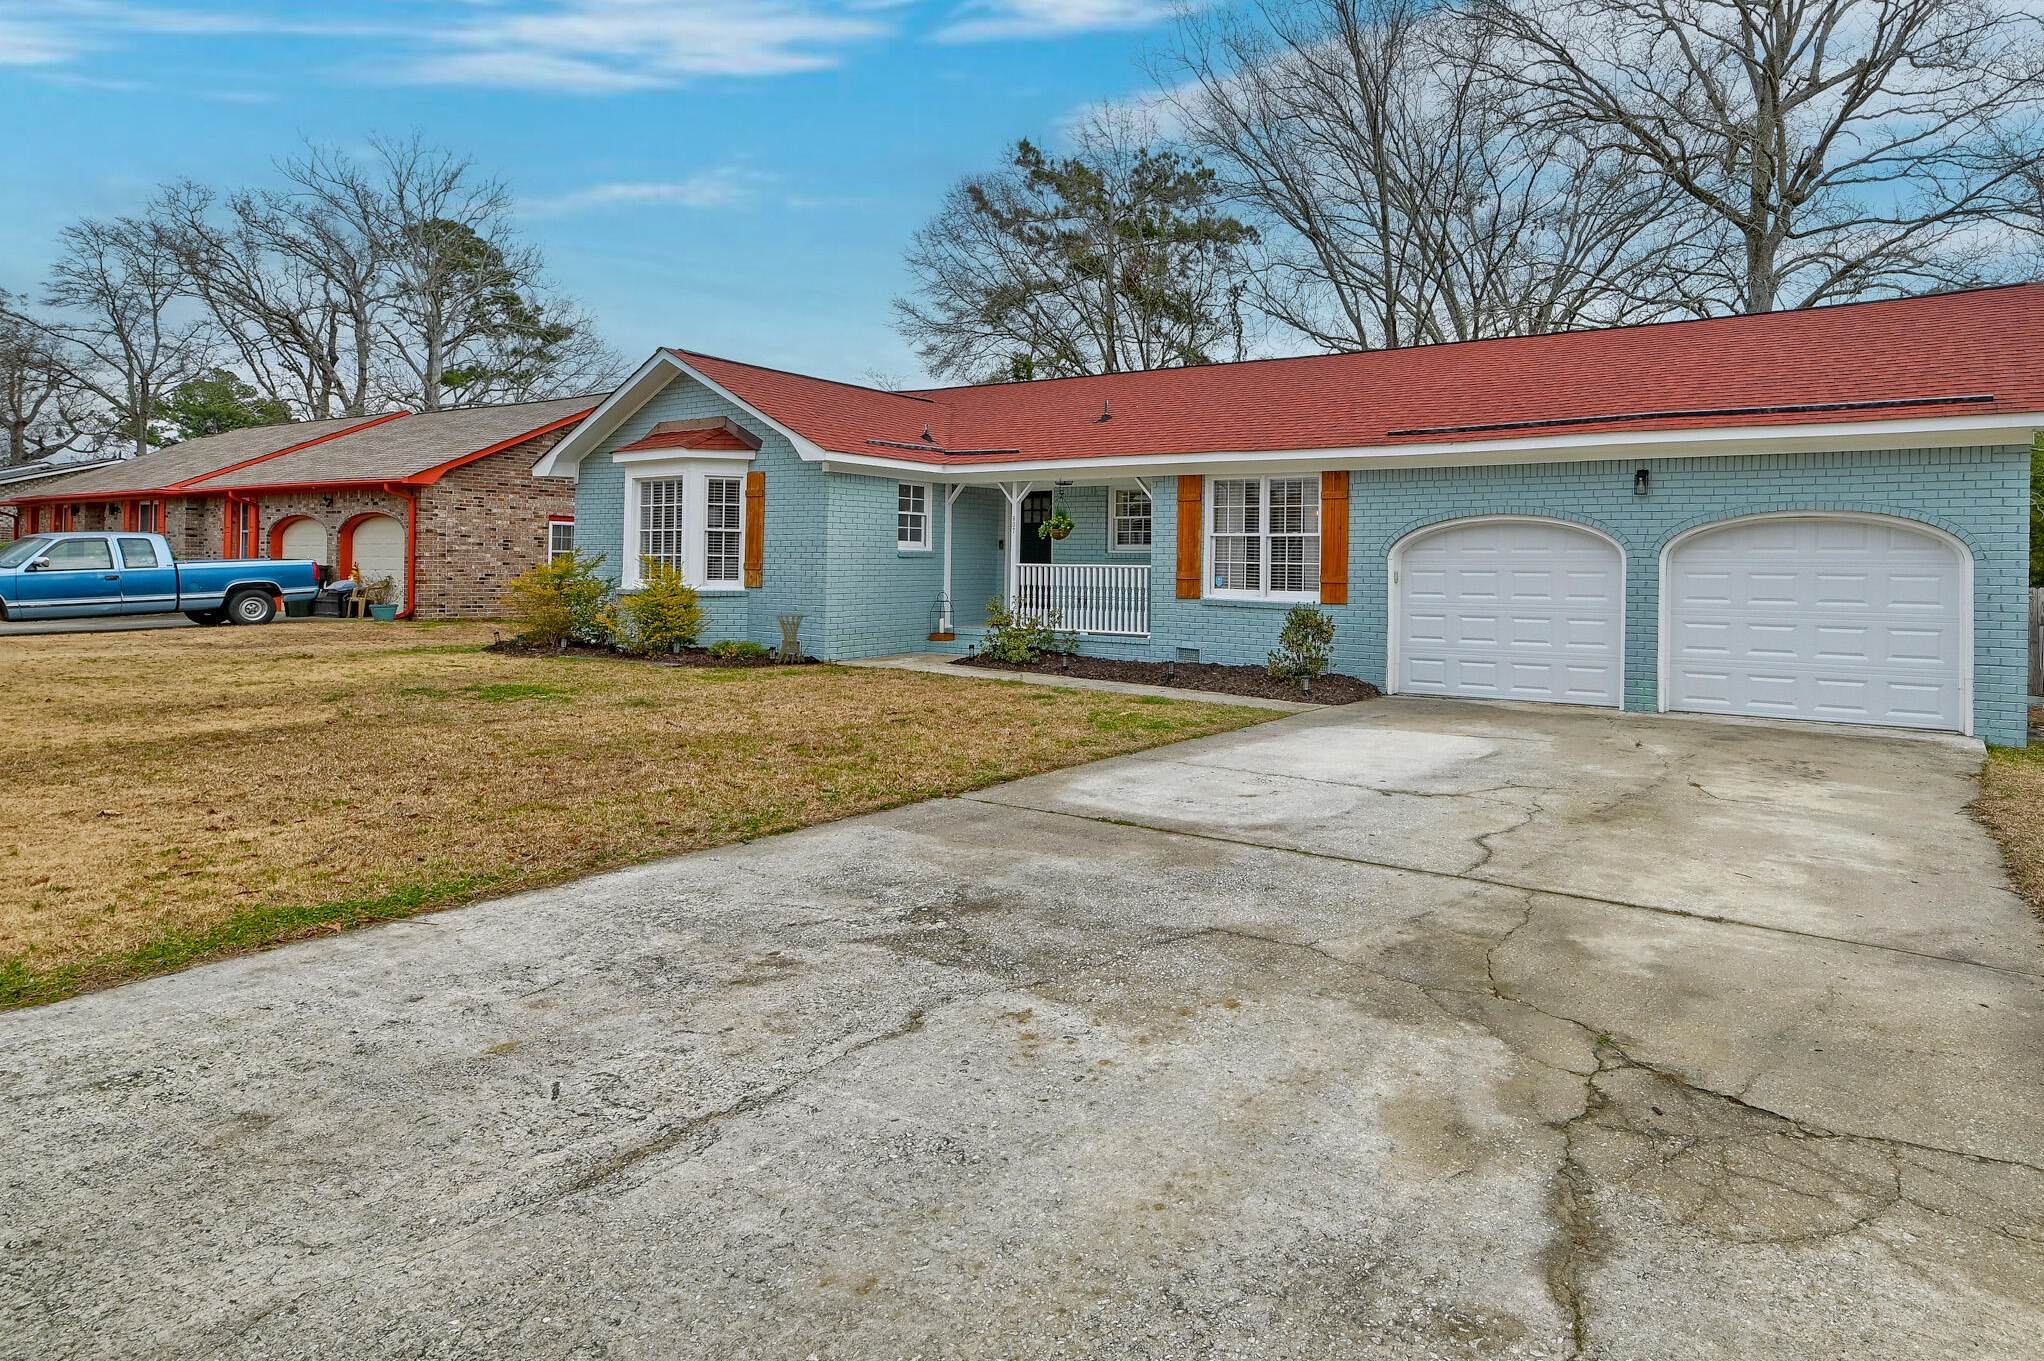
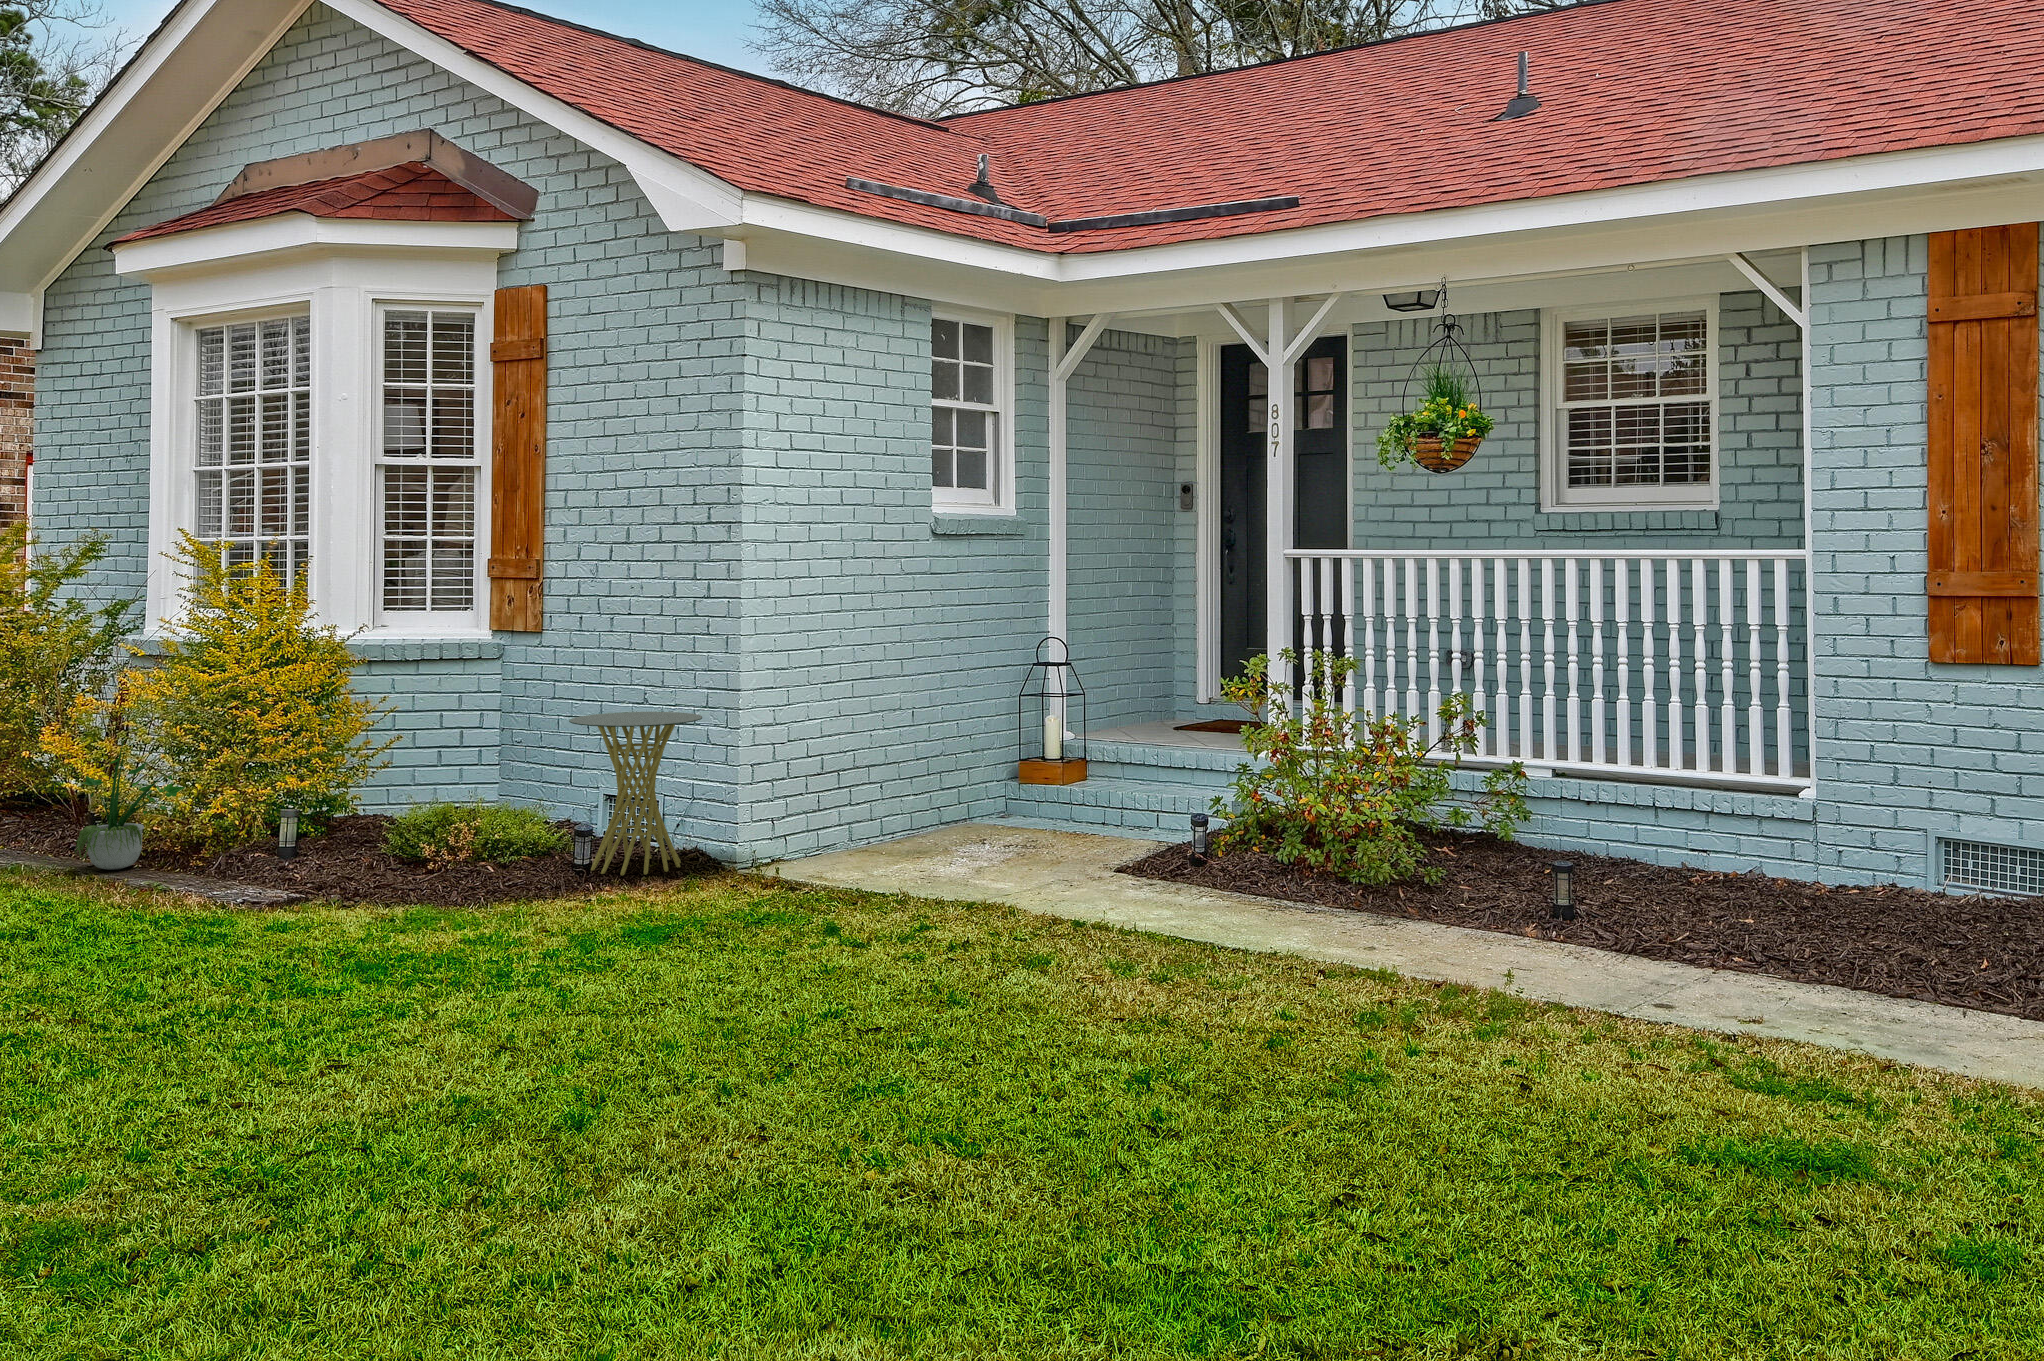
potted plant: none [606,618,642,662] -> present [75,738,185,870]

